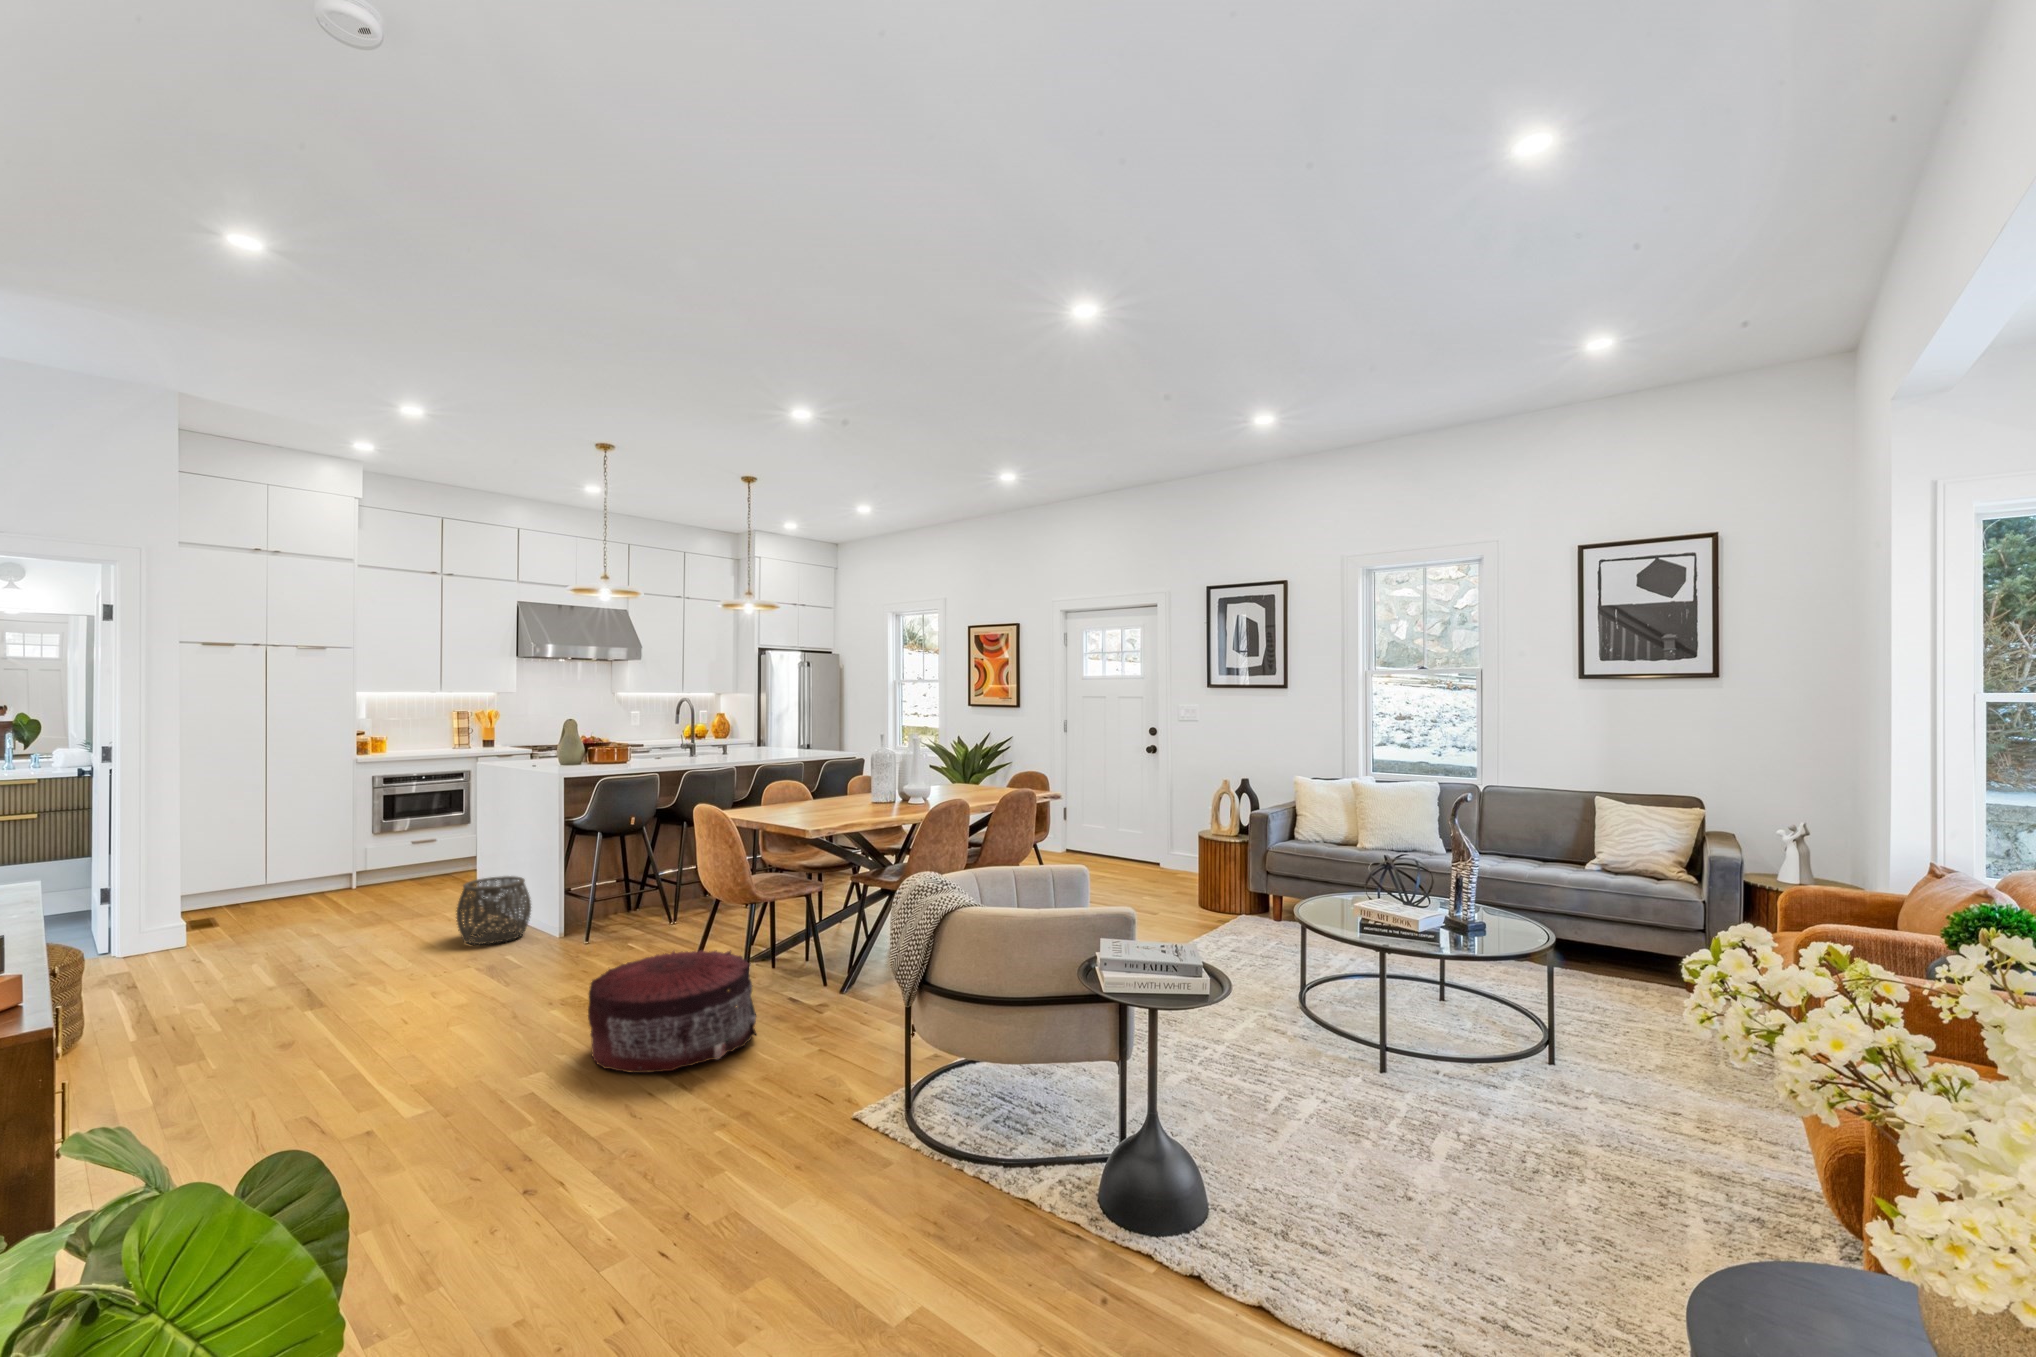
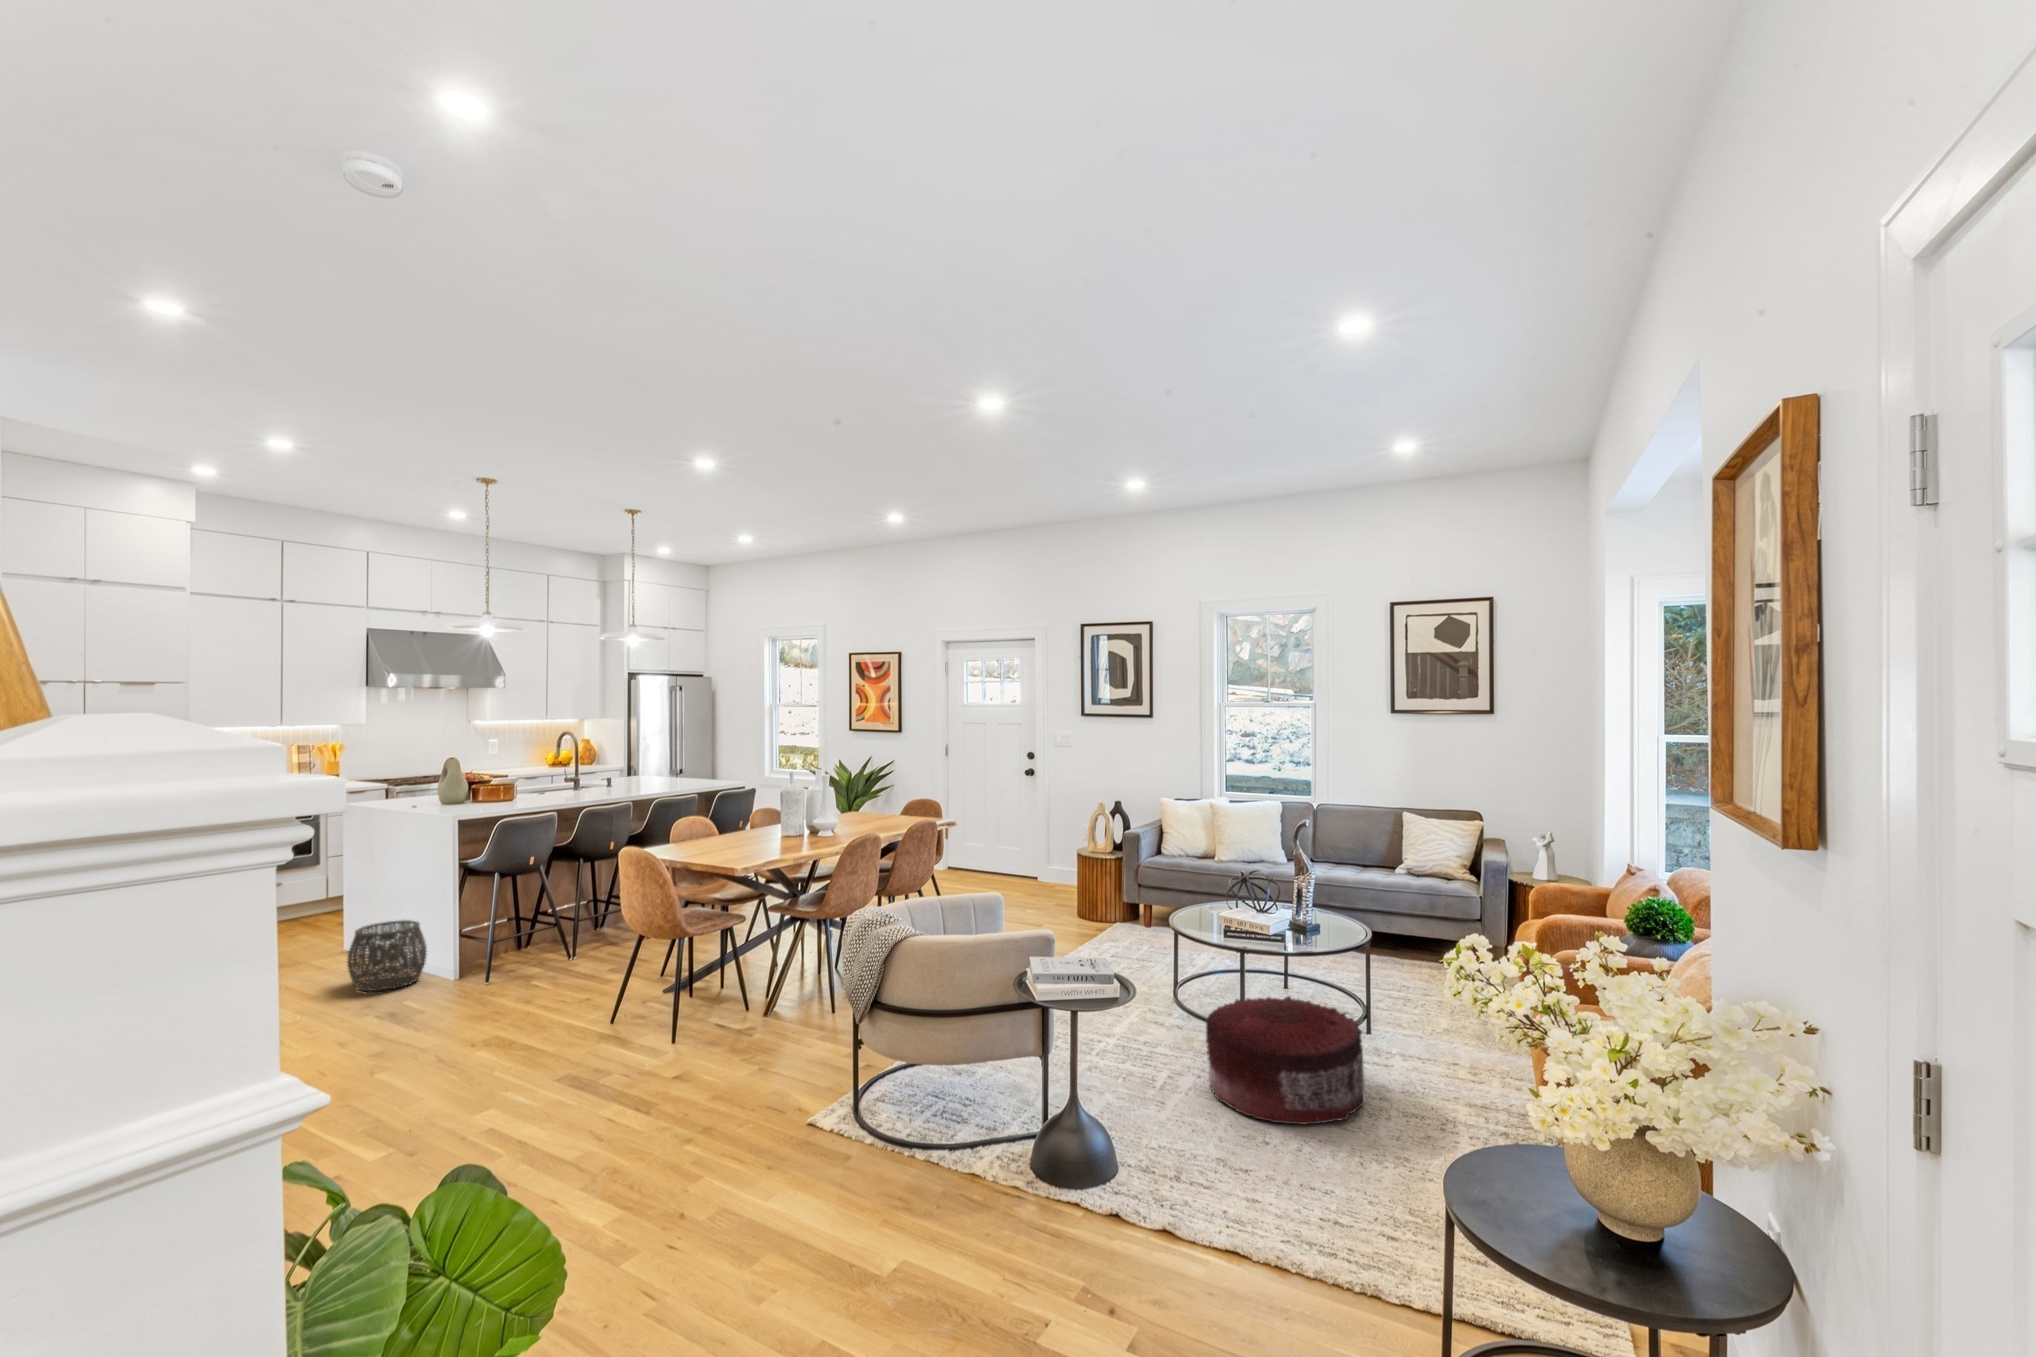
pouf: present [588,950,756,1073] -> present [1206,996,1365,1124]

